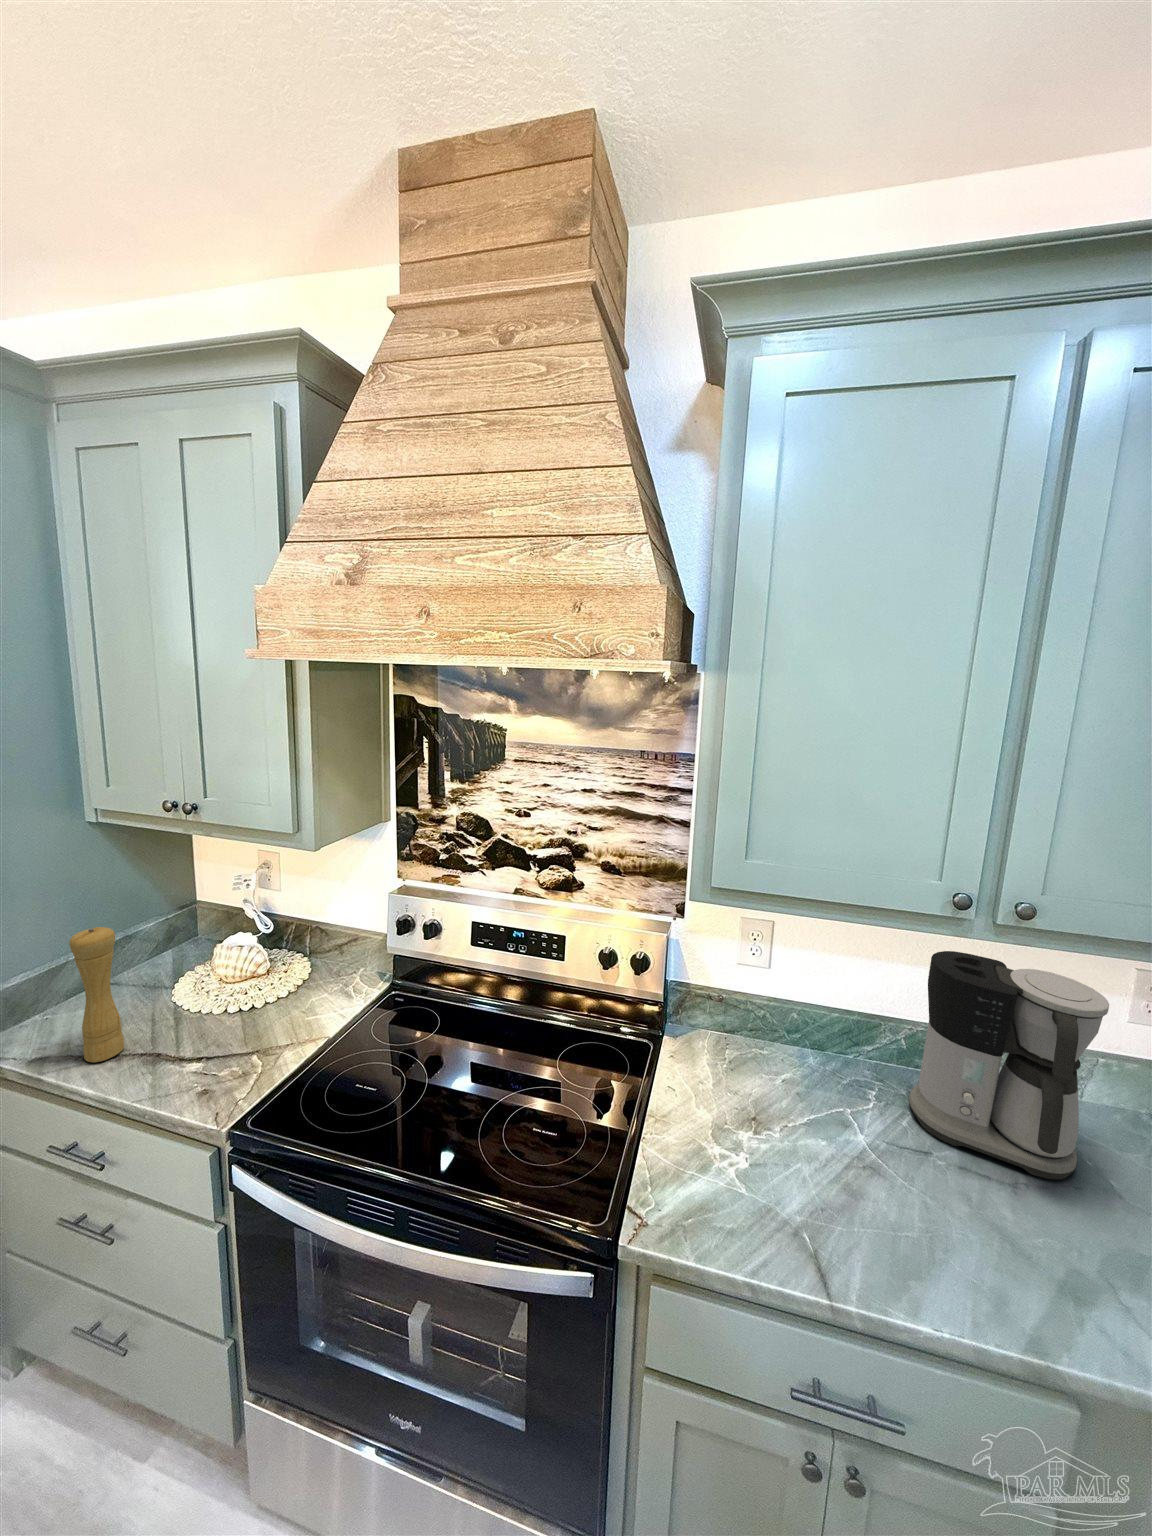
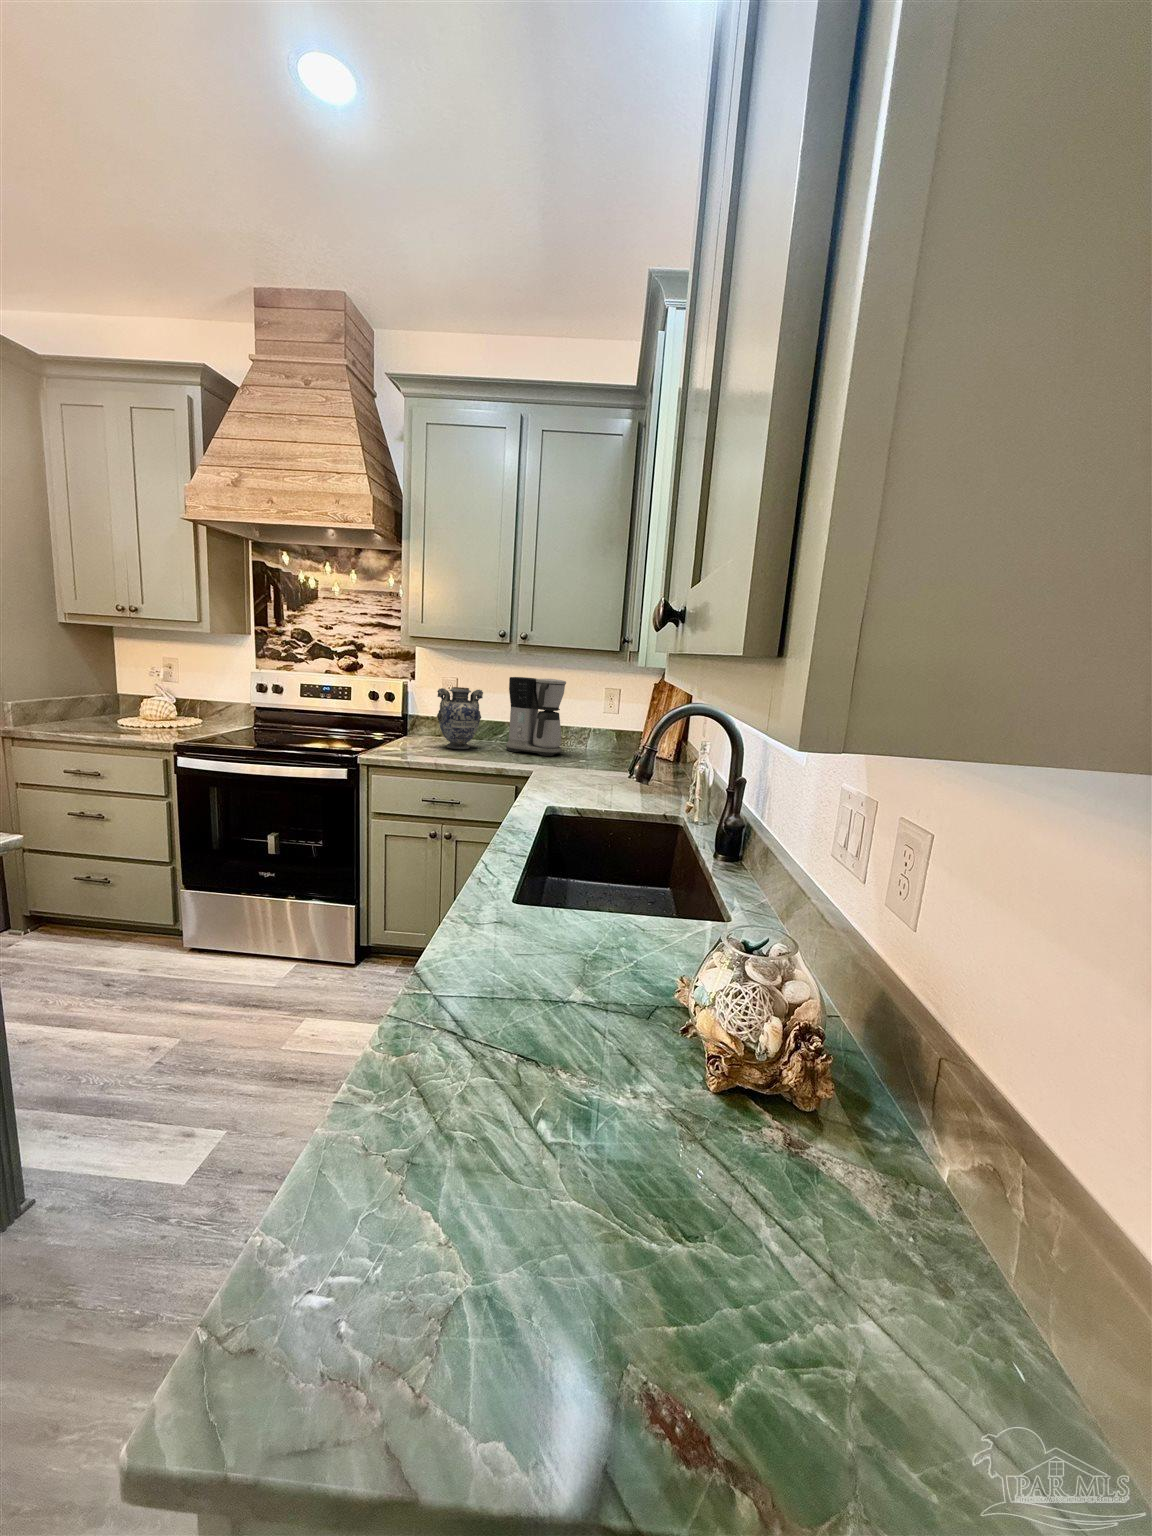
pepper mill: present [69,927,124,1062] -> none [71,659,98,731]
decorative vase: none [765,979,866,1131] -> present [437,687,483,749]

